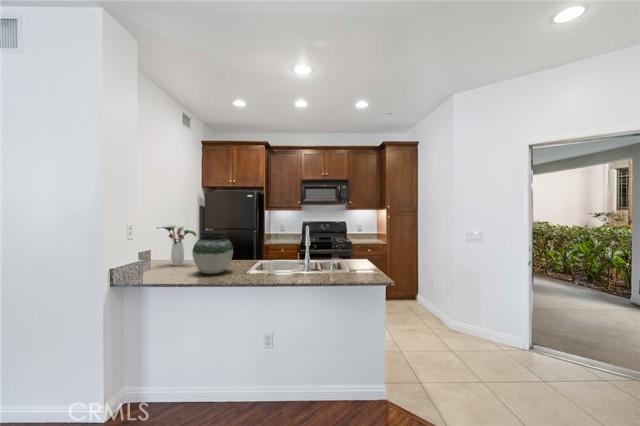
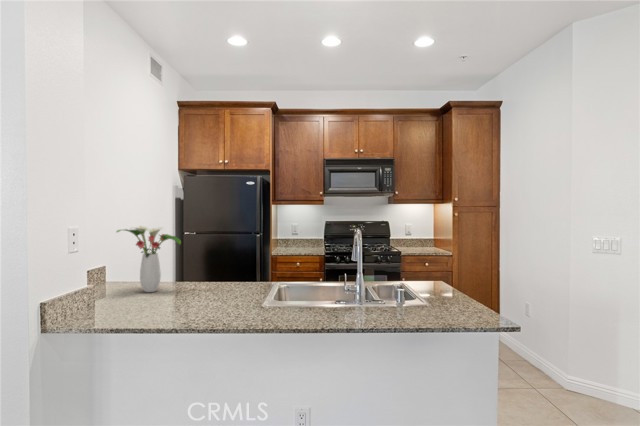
vase: present [192,232,233,274] -> none [179,238,245,309]

